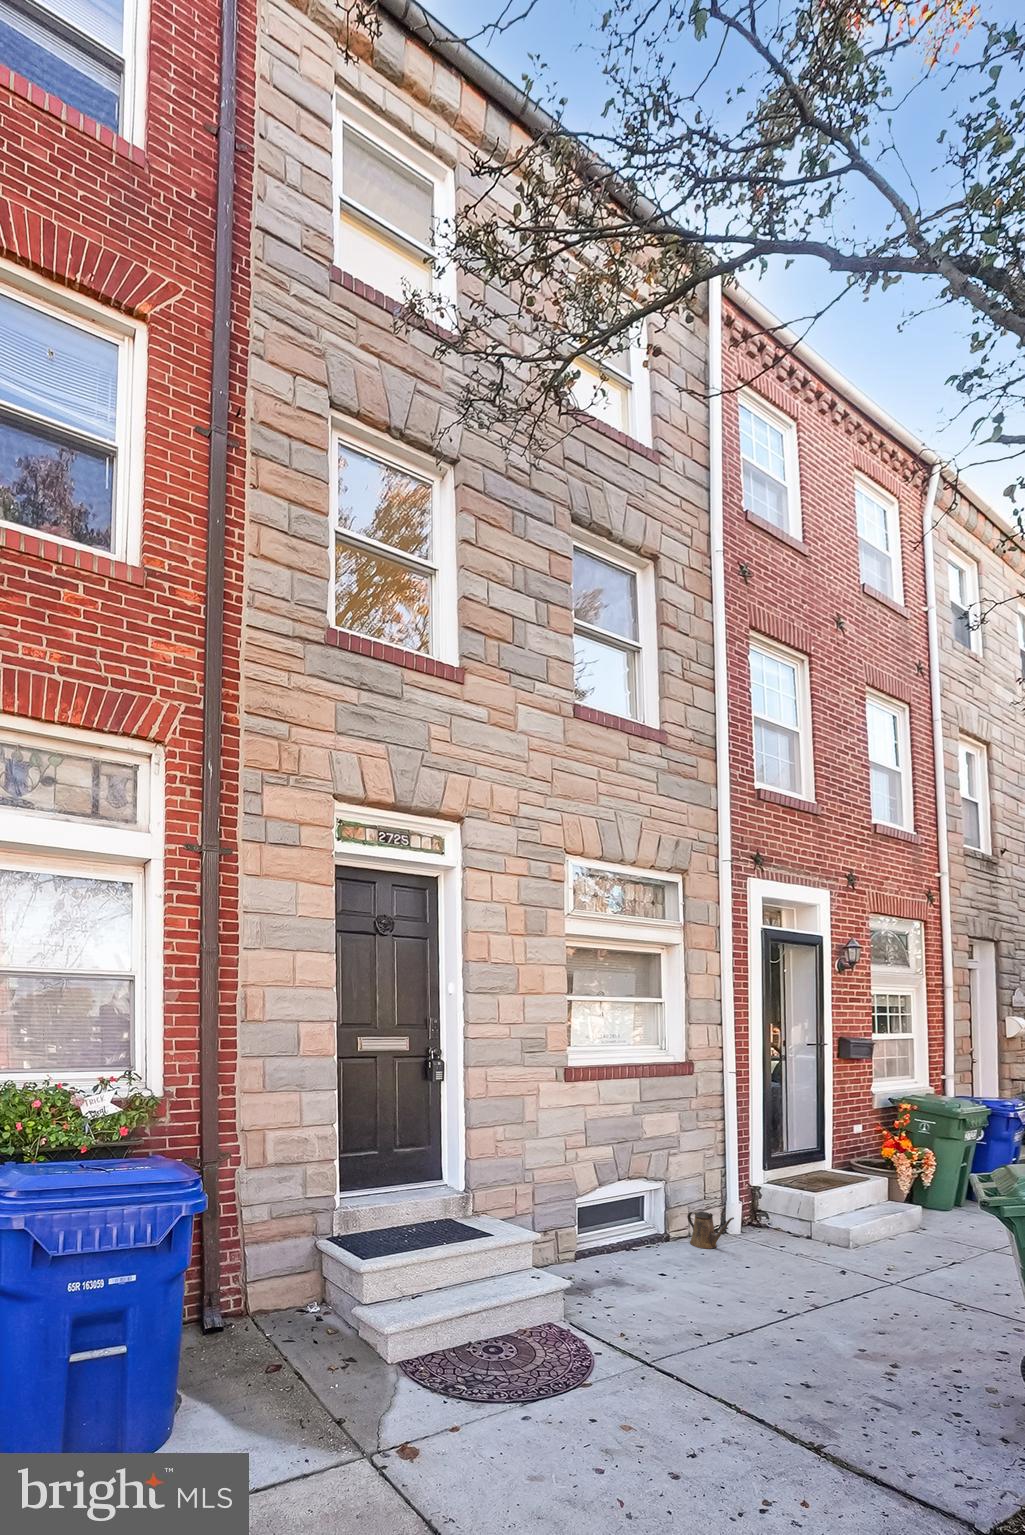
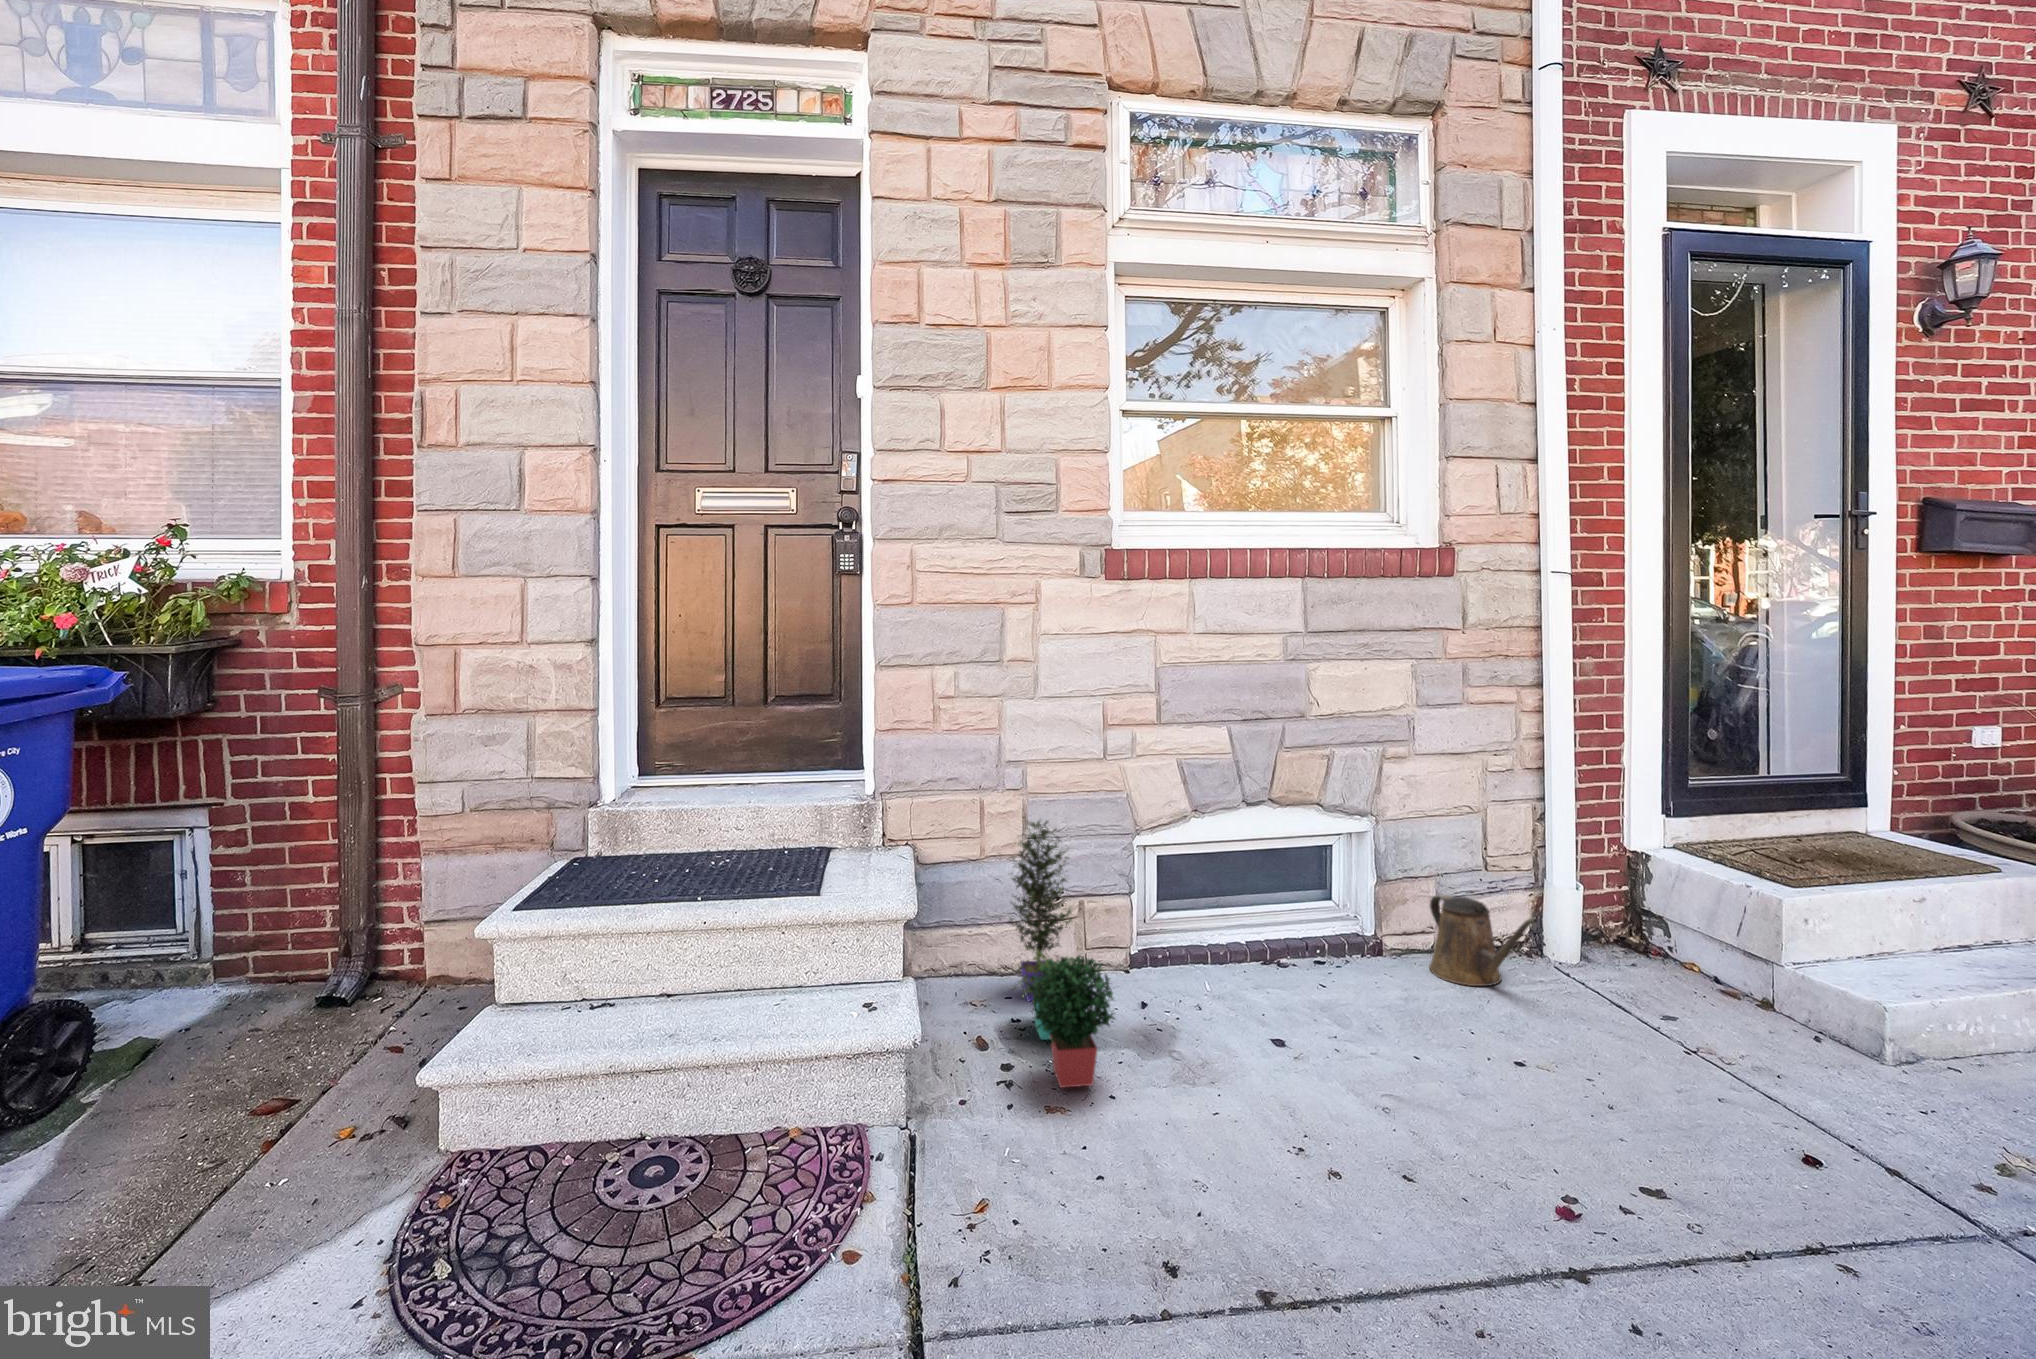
potted plant: none [550,1185,626,1291] -> present [1008,818,1115,1088]

